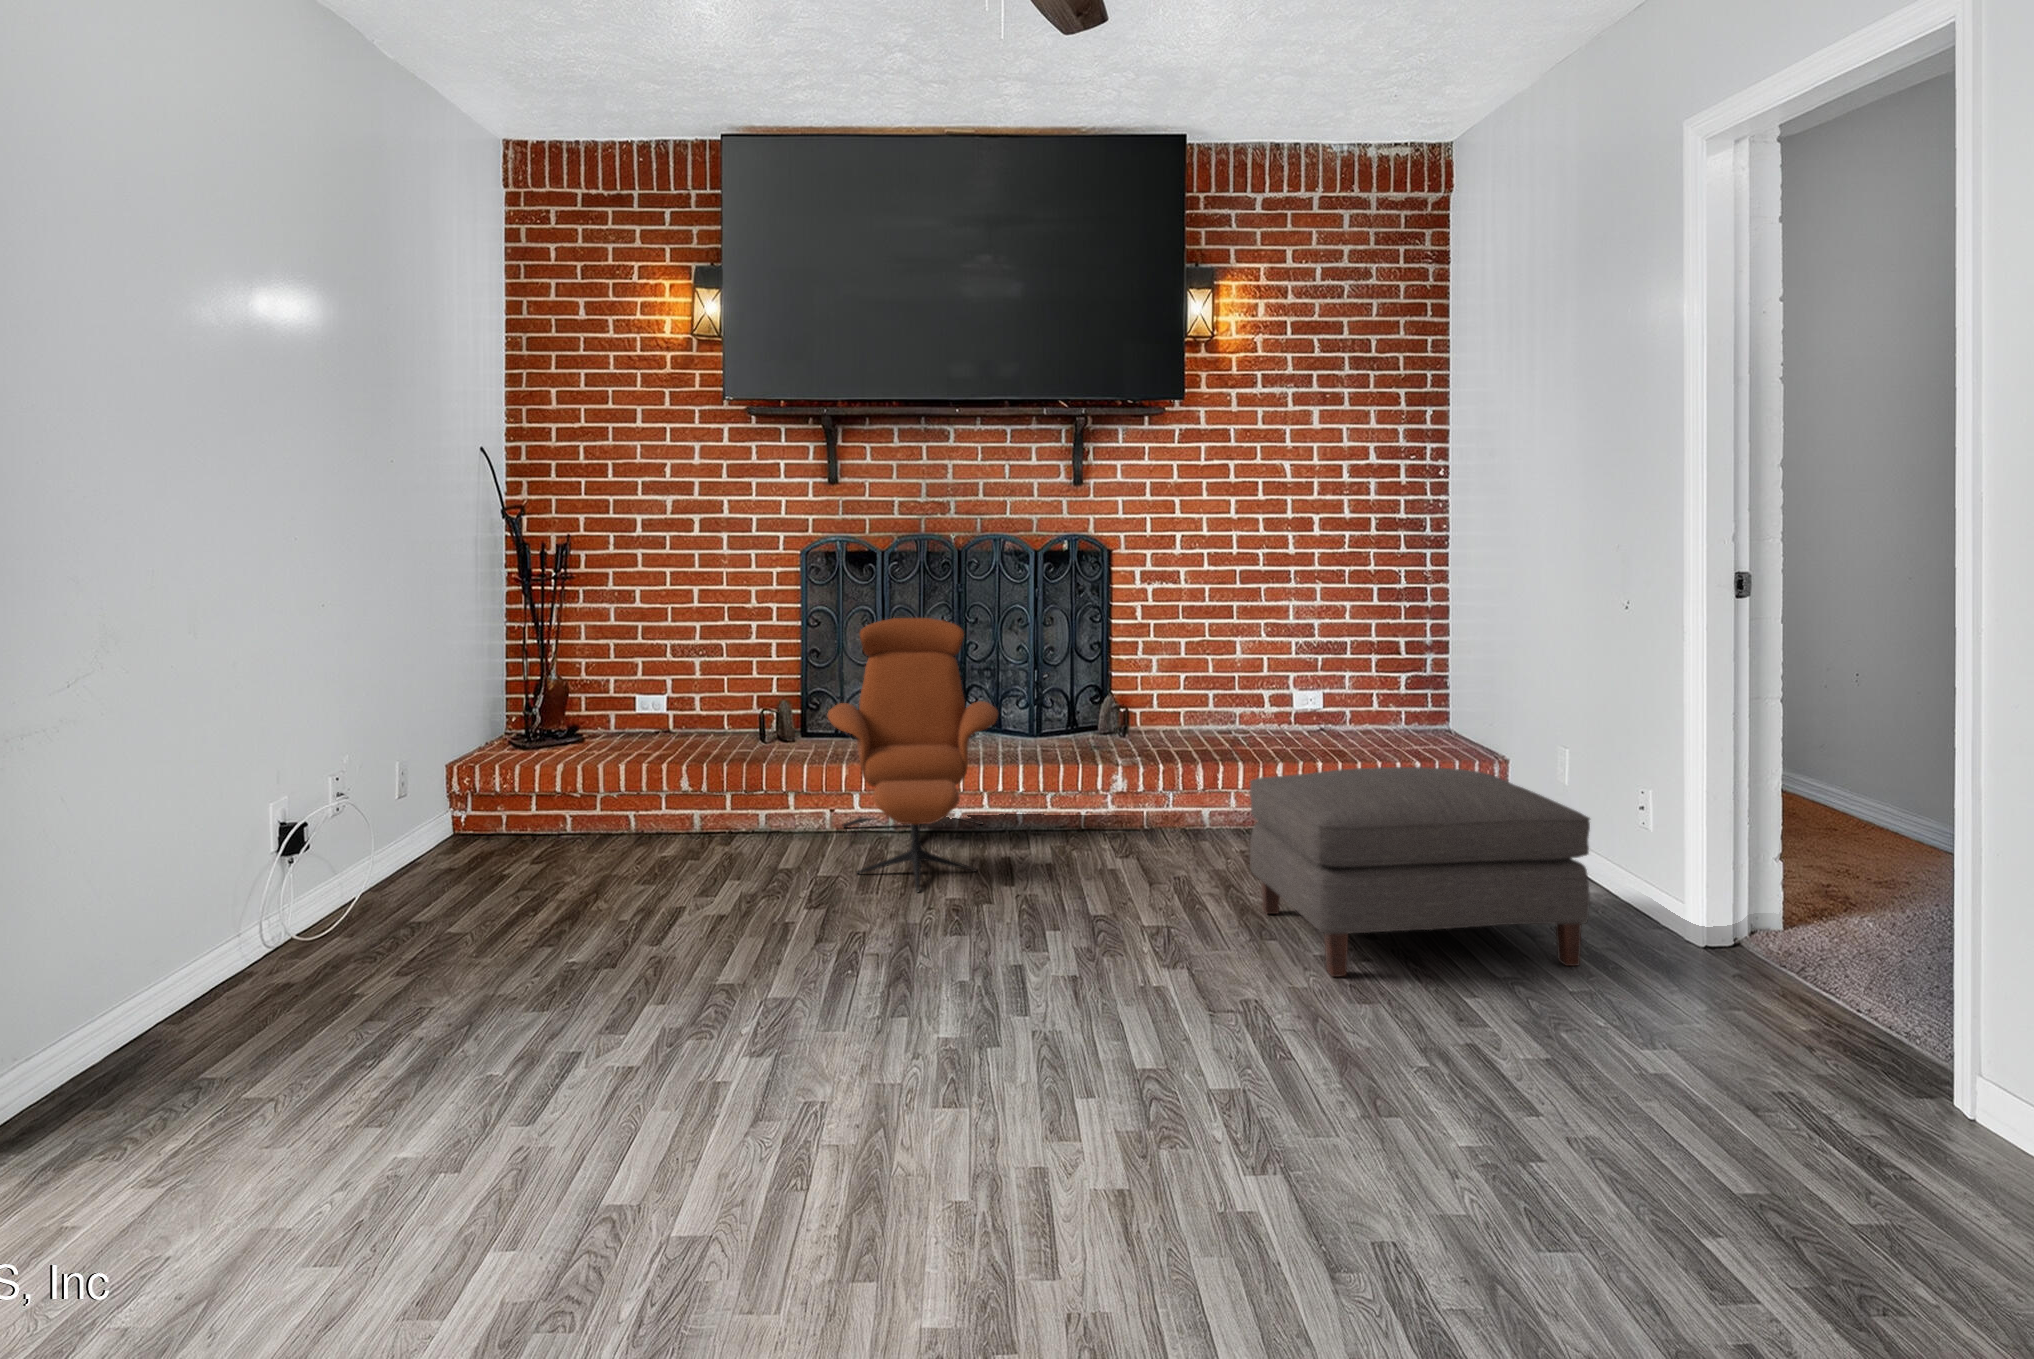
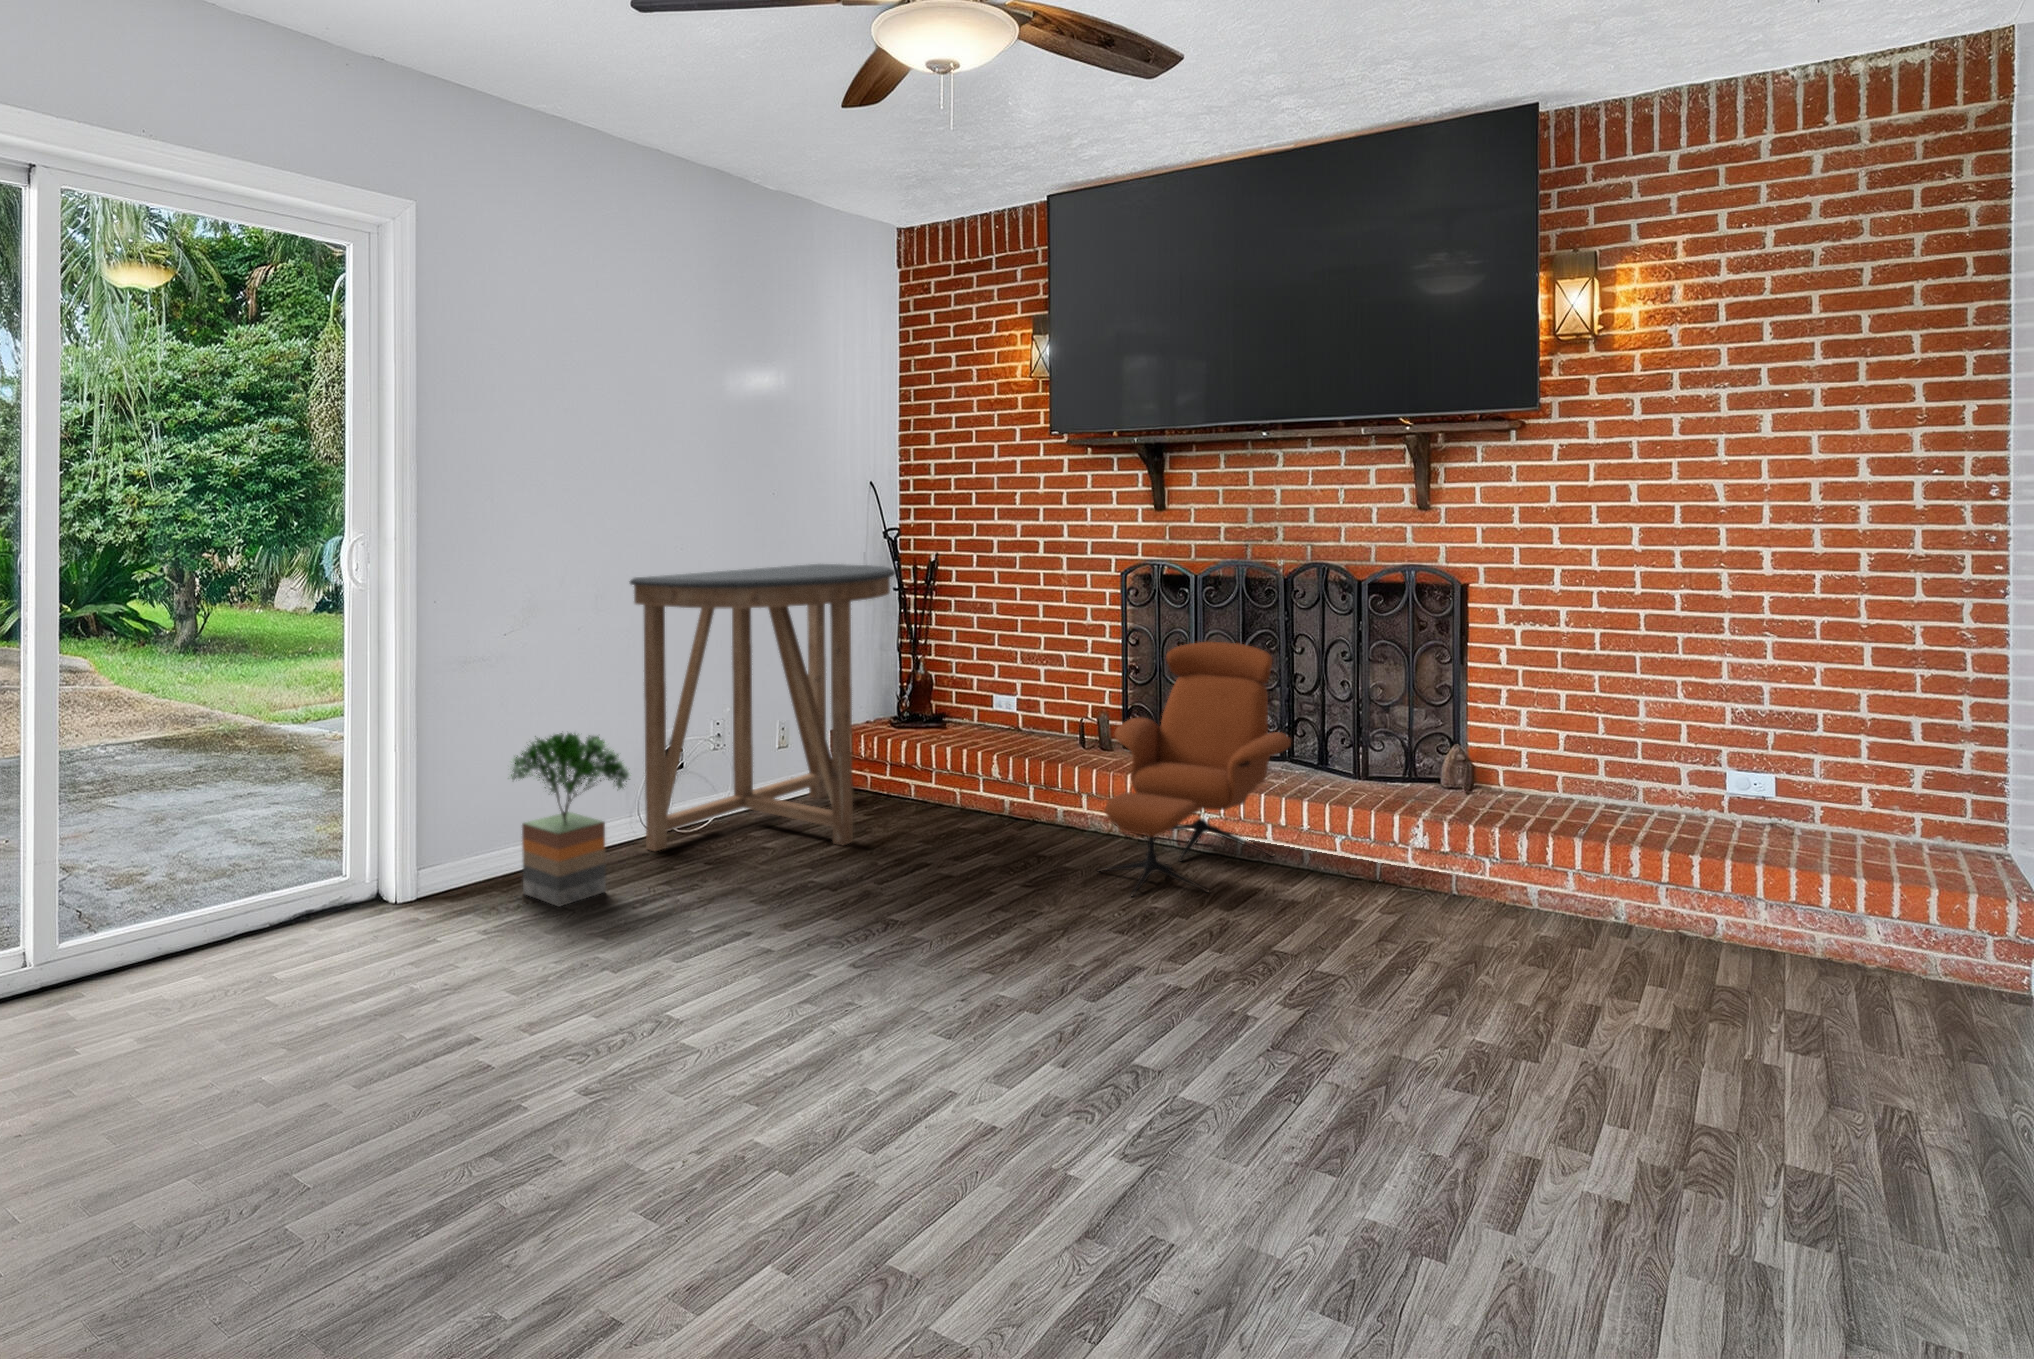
console table: none [235,549,584,980] -> present [630,564,895,851]
ottoman: present [1250,767,1590,977] -> none [1432,847,1856,1154]
potted tree: none [59,813,309,1109] -> present [508,733,630,906]

